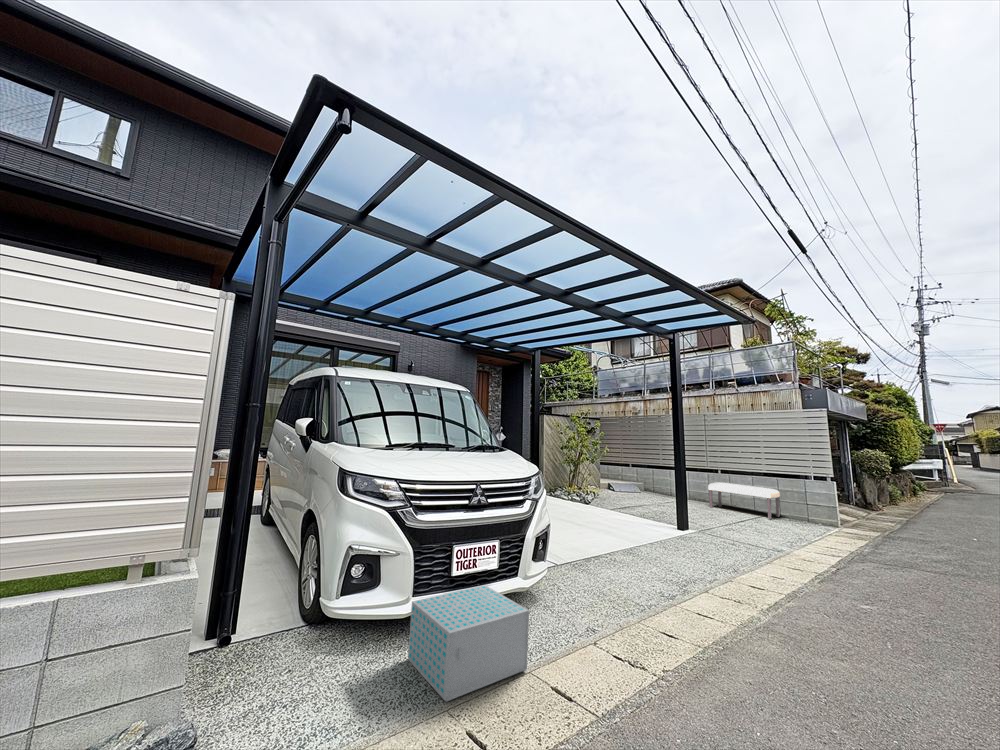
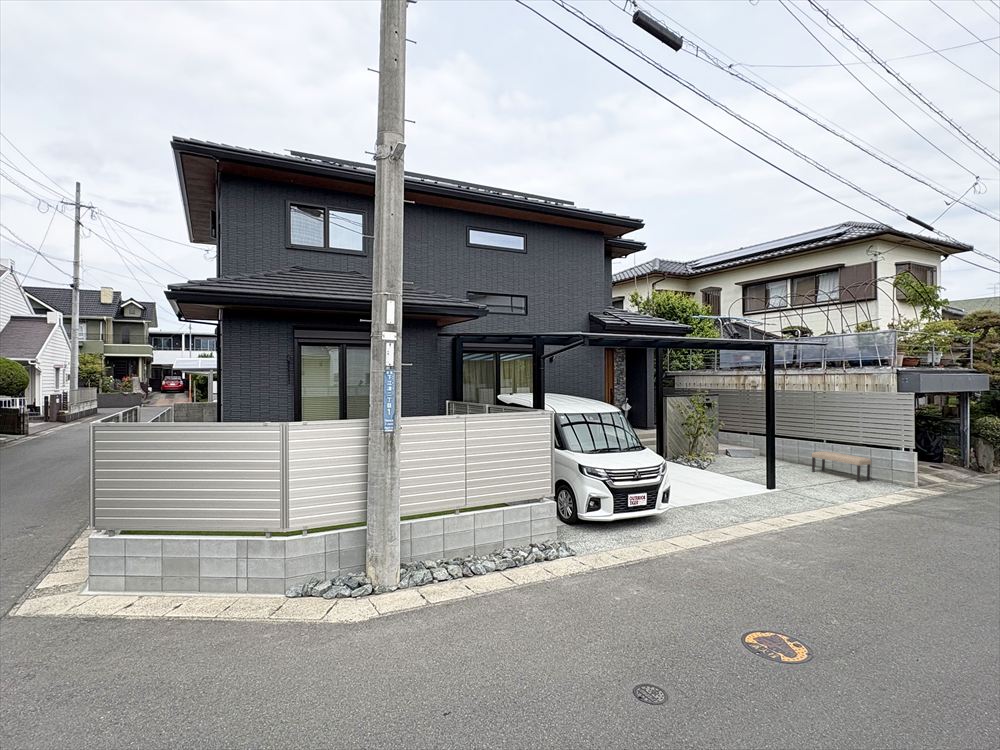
storage box: present [408,585,529,701] -> none [613,512,663,546]

